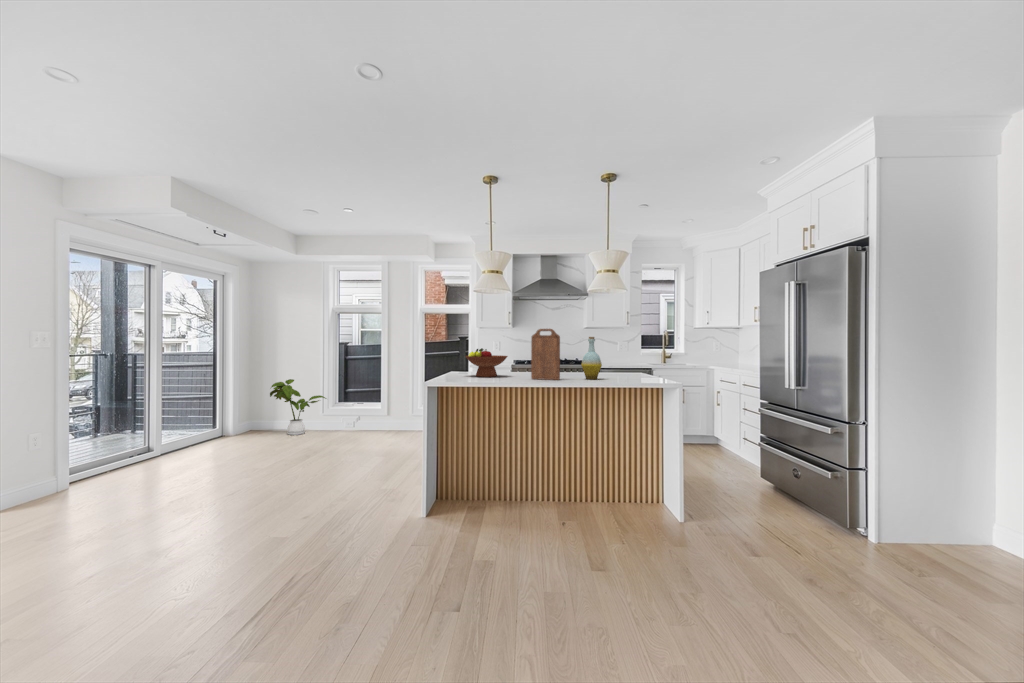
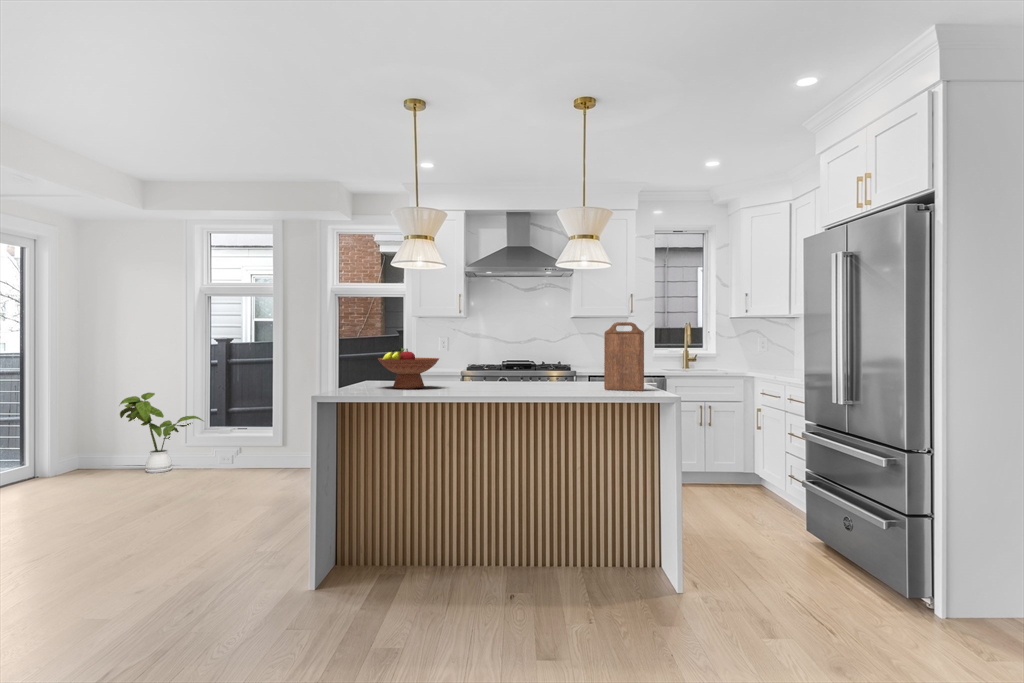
cutting board: present [531,329,560,380] -> present [604,322,644,391]
bottle: present [581,337,602,380] -> none [541,331,571,392]

